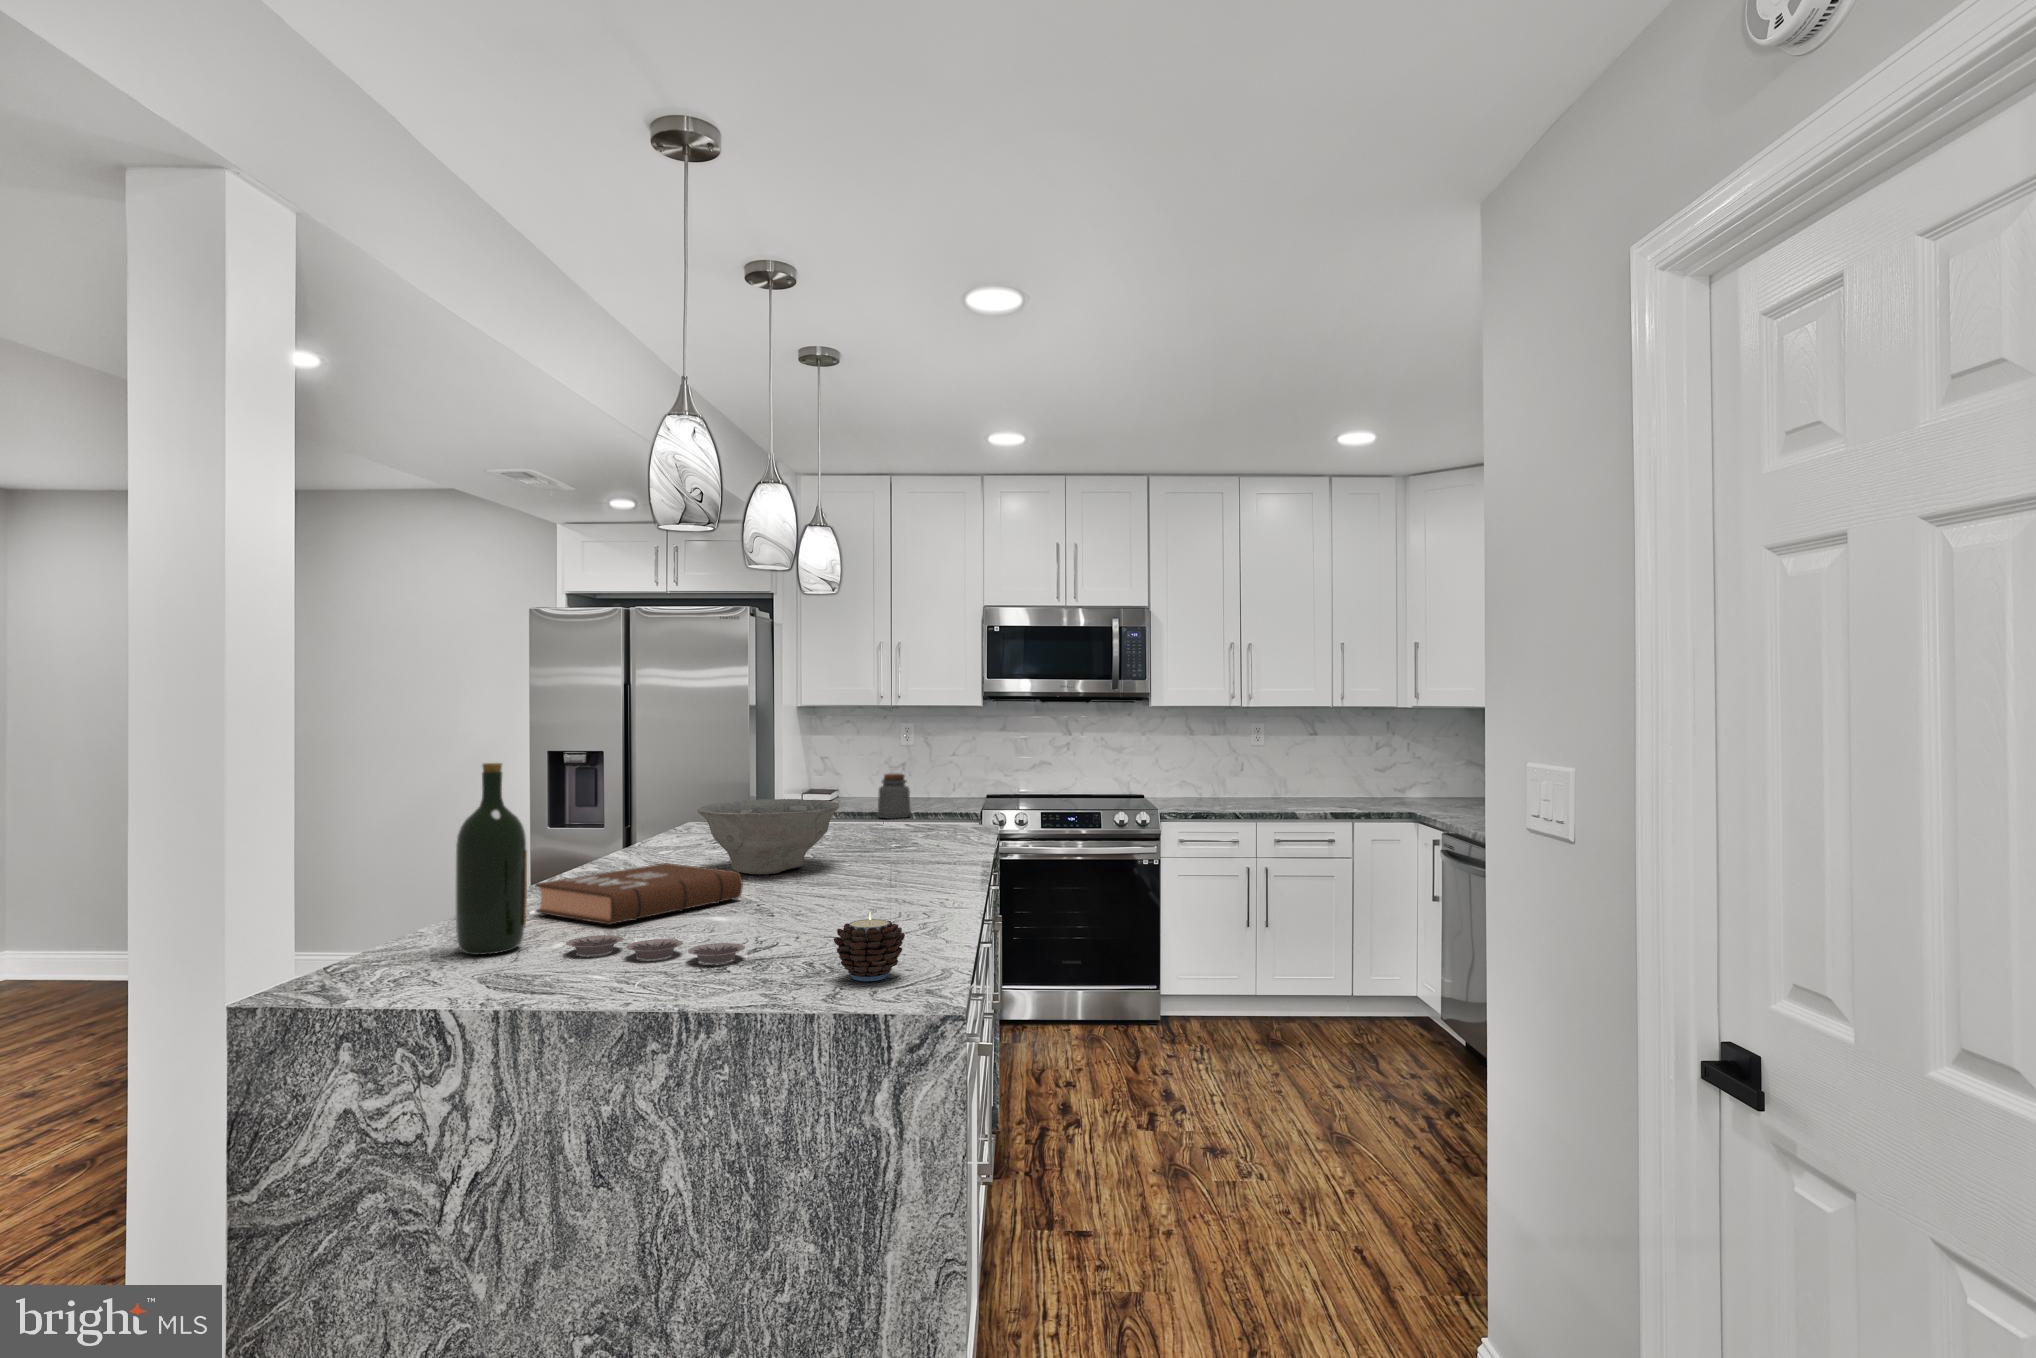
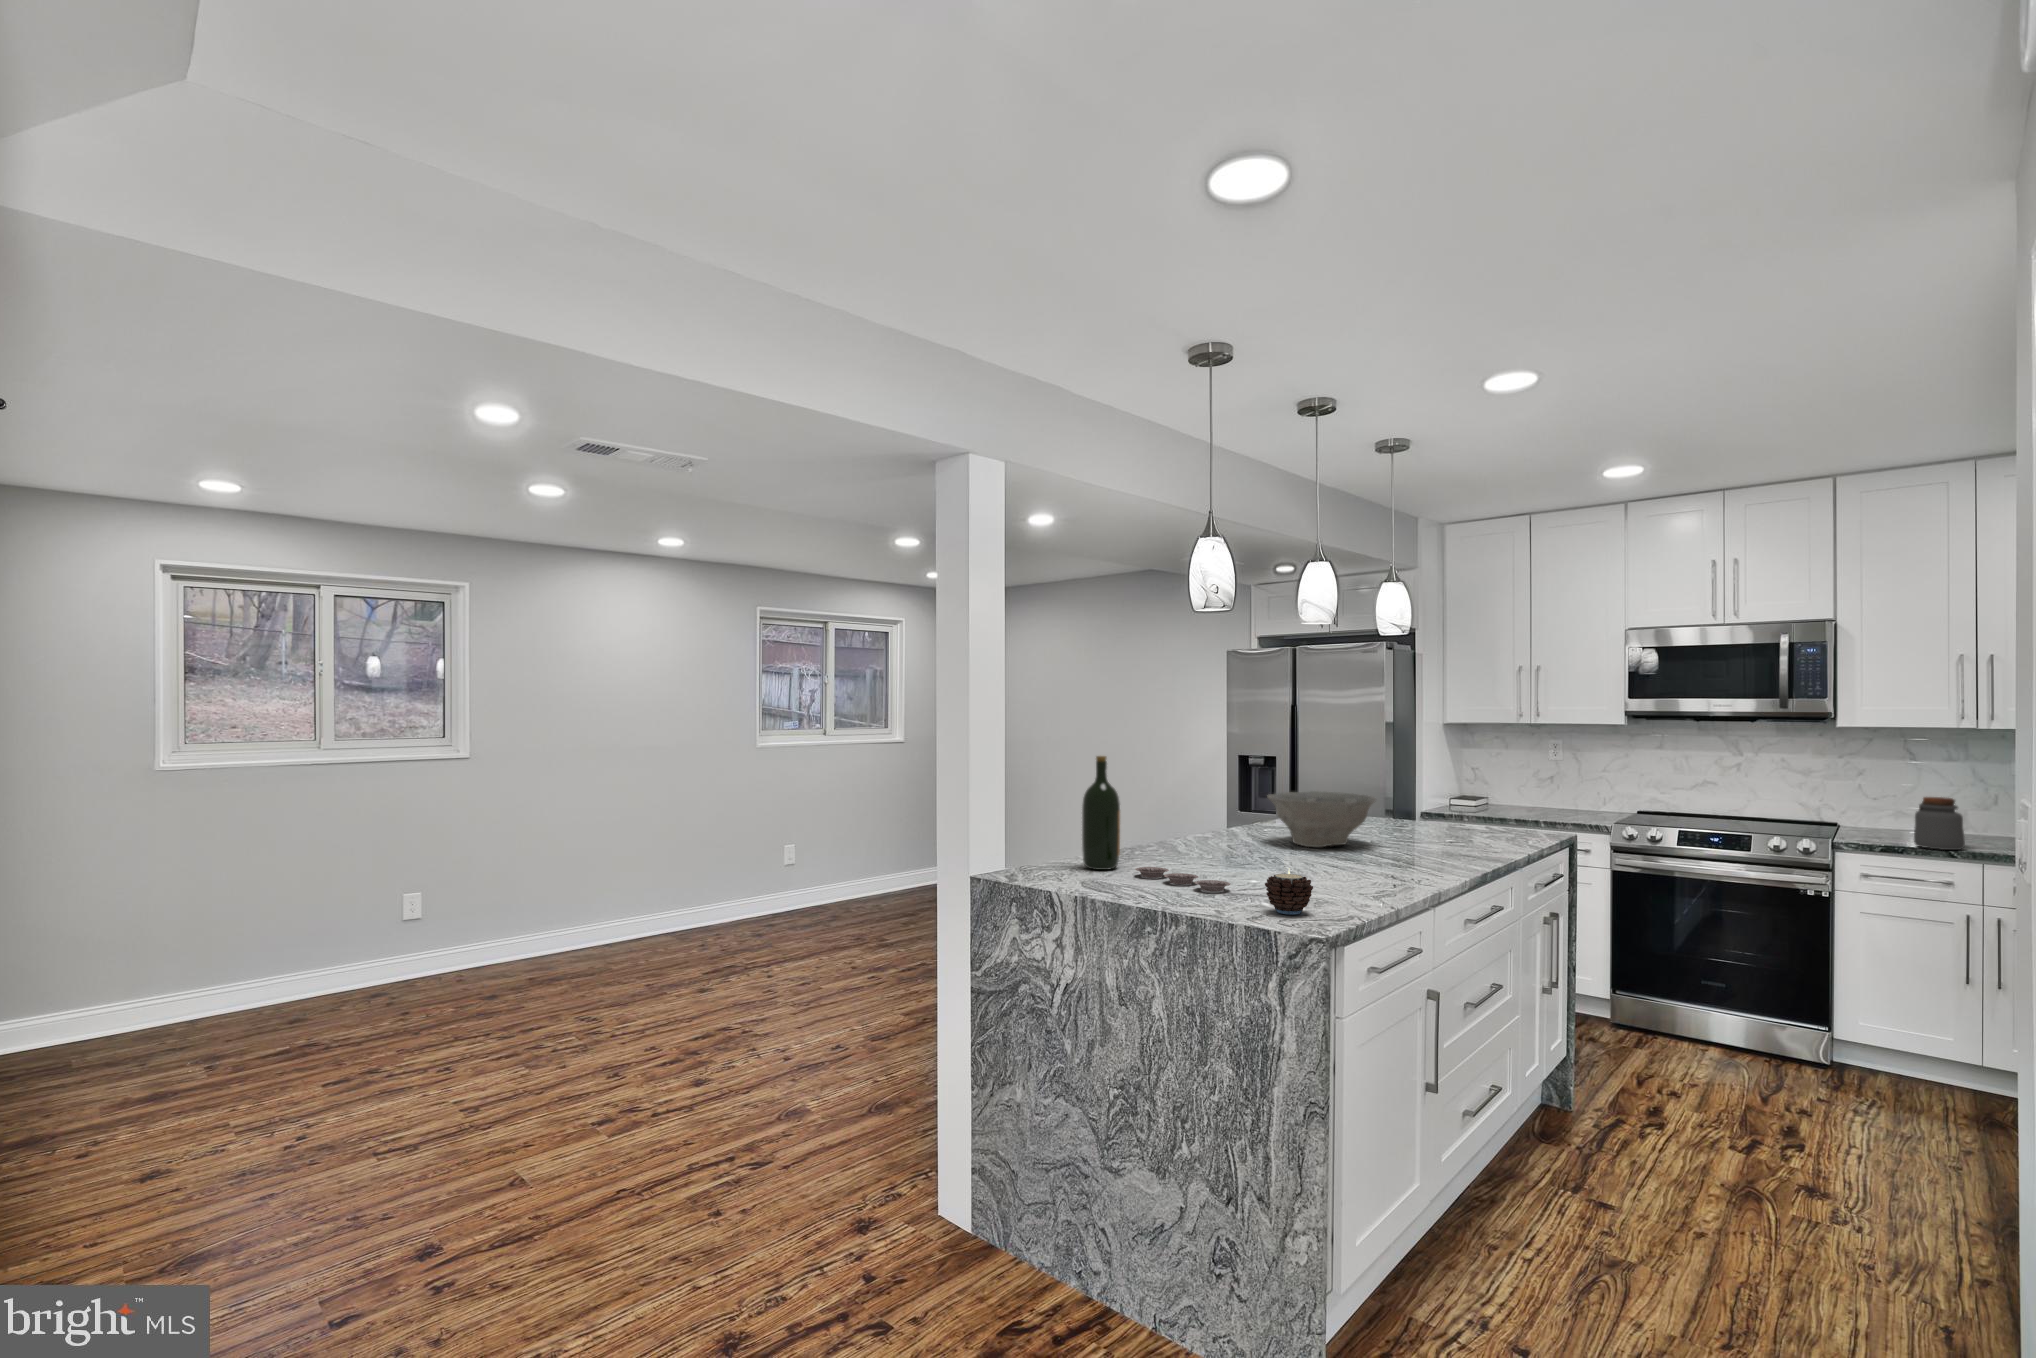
jar: present [878,774,910,819] -> present [1914,797,1965,850]
book: present [535,863,743,925] -> none [1142,830,1274,864]

